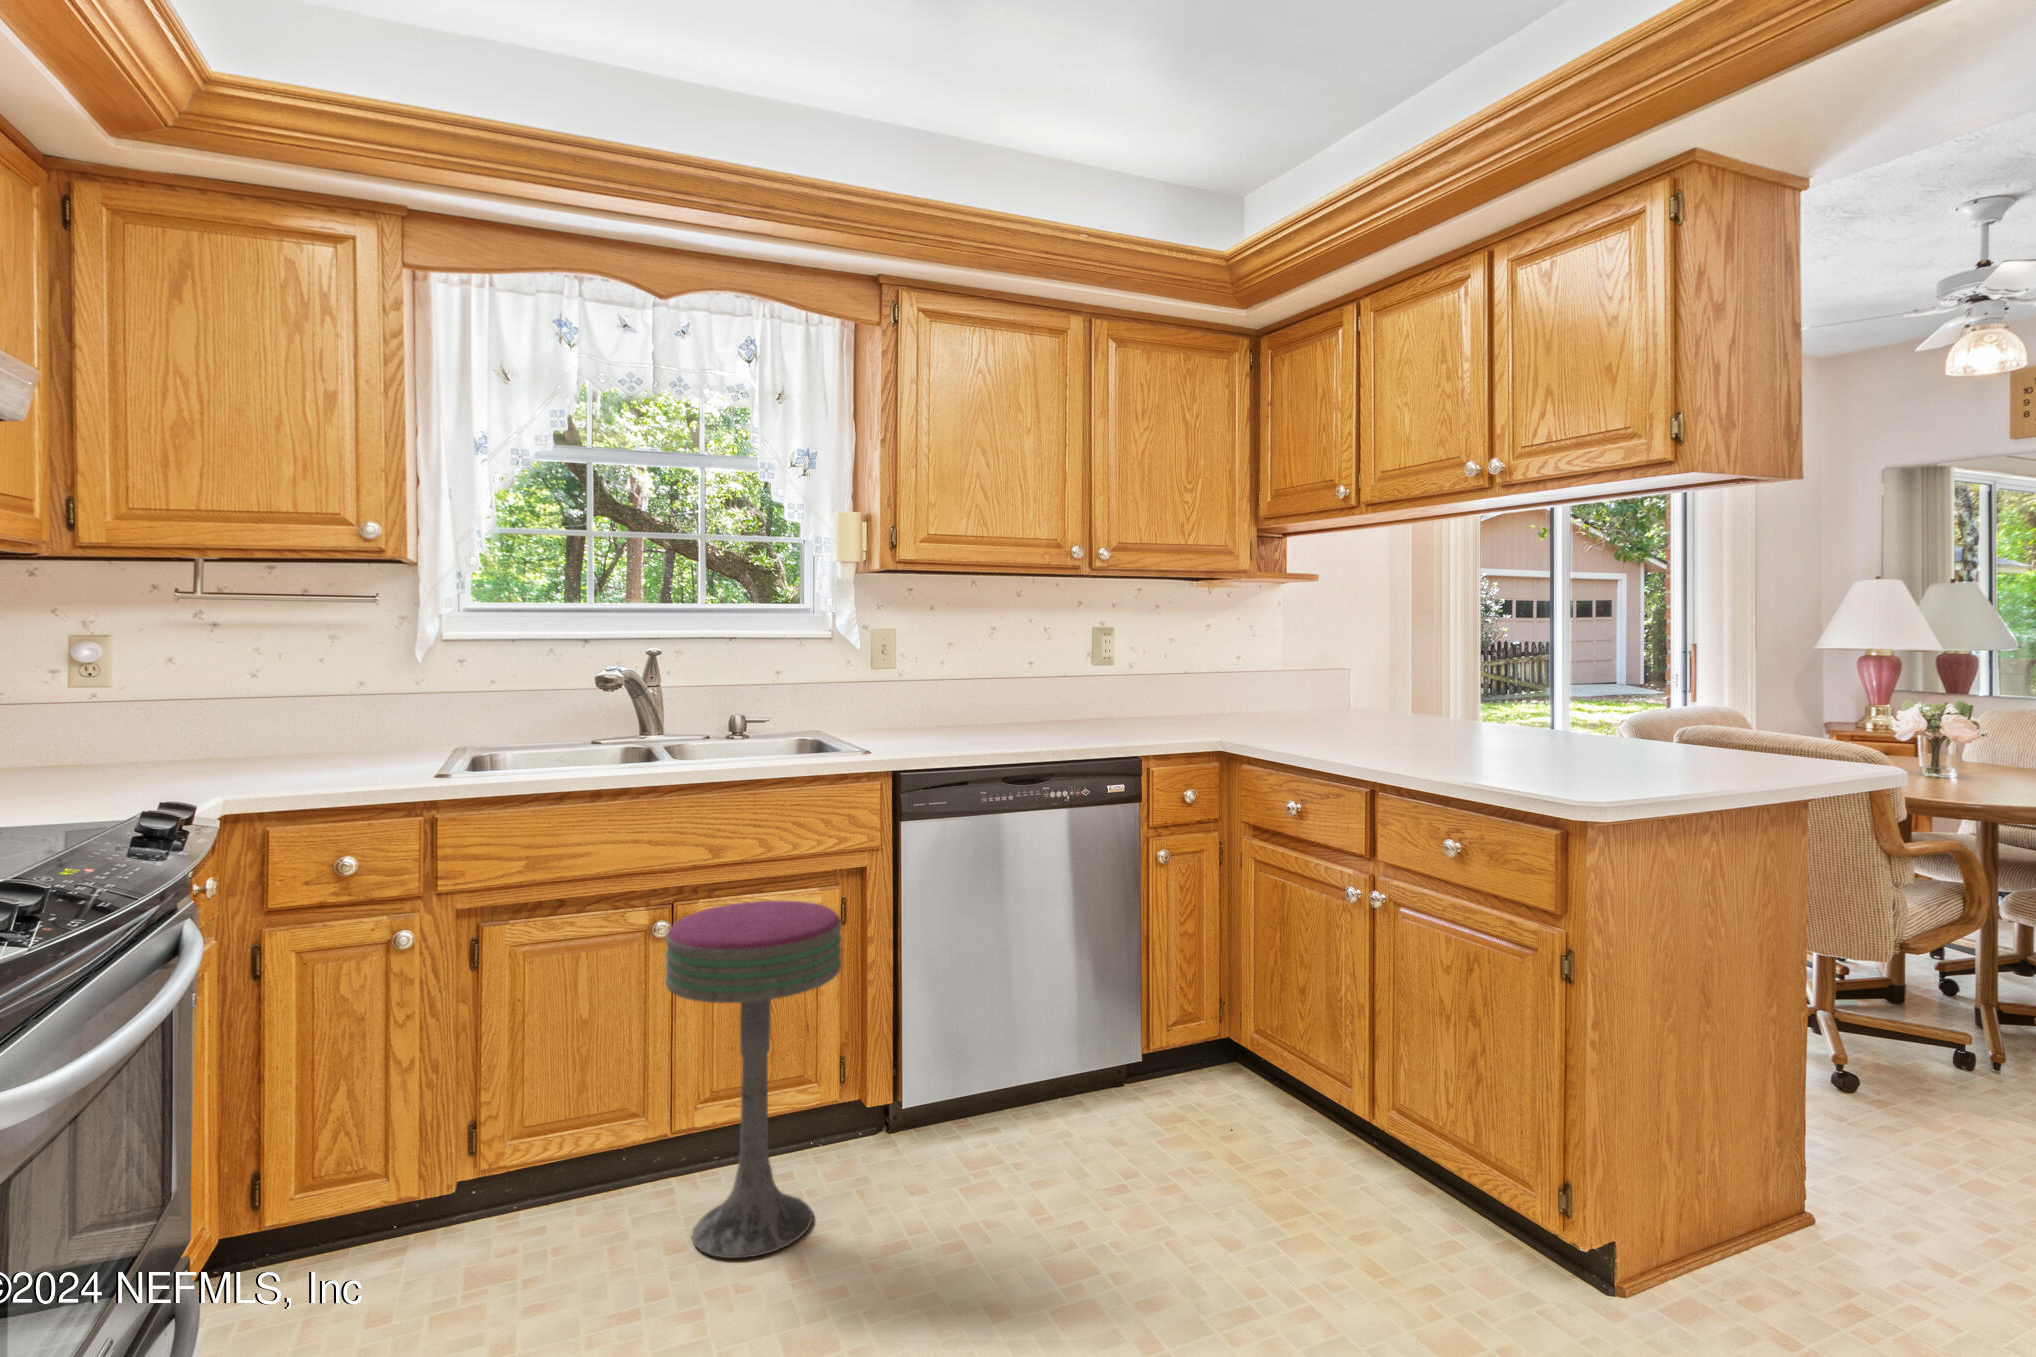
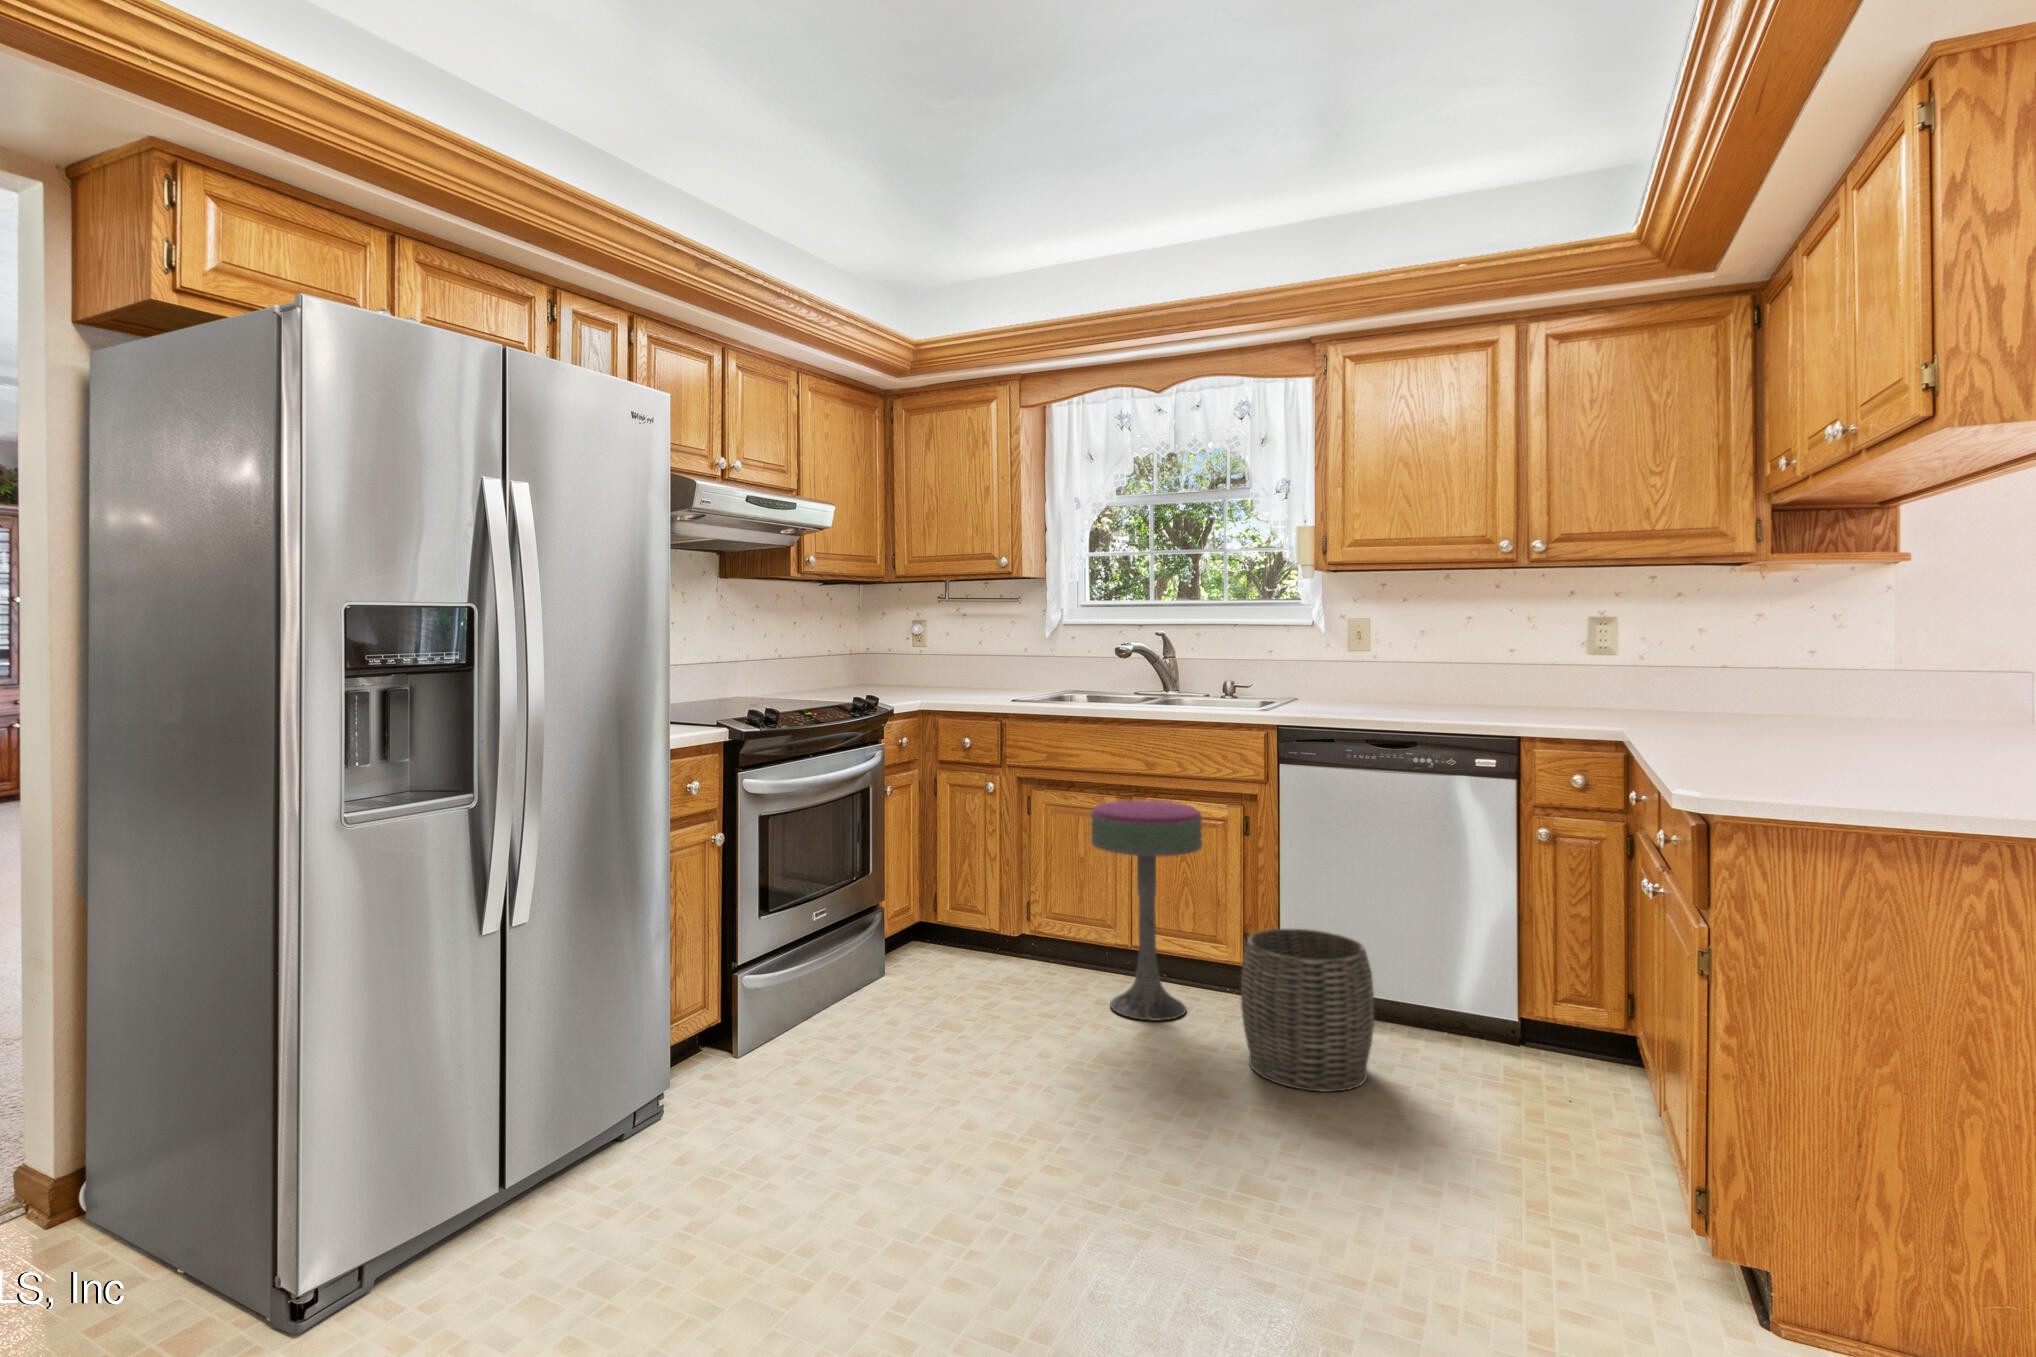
woven basket: none [954,1030,1120,1264] -> present [1241,929,1374,1092]

